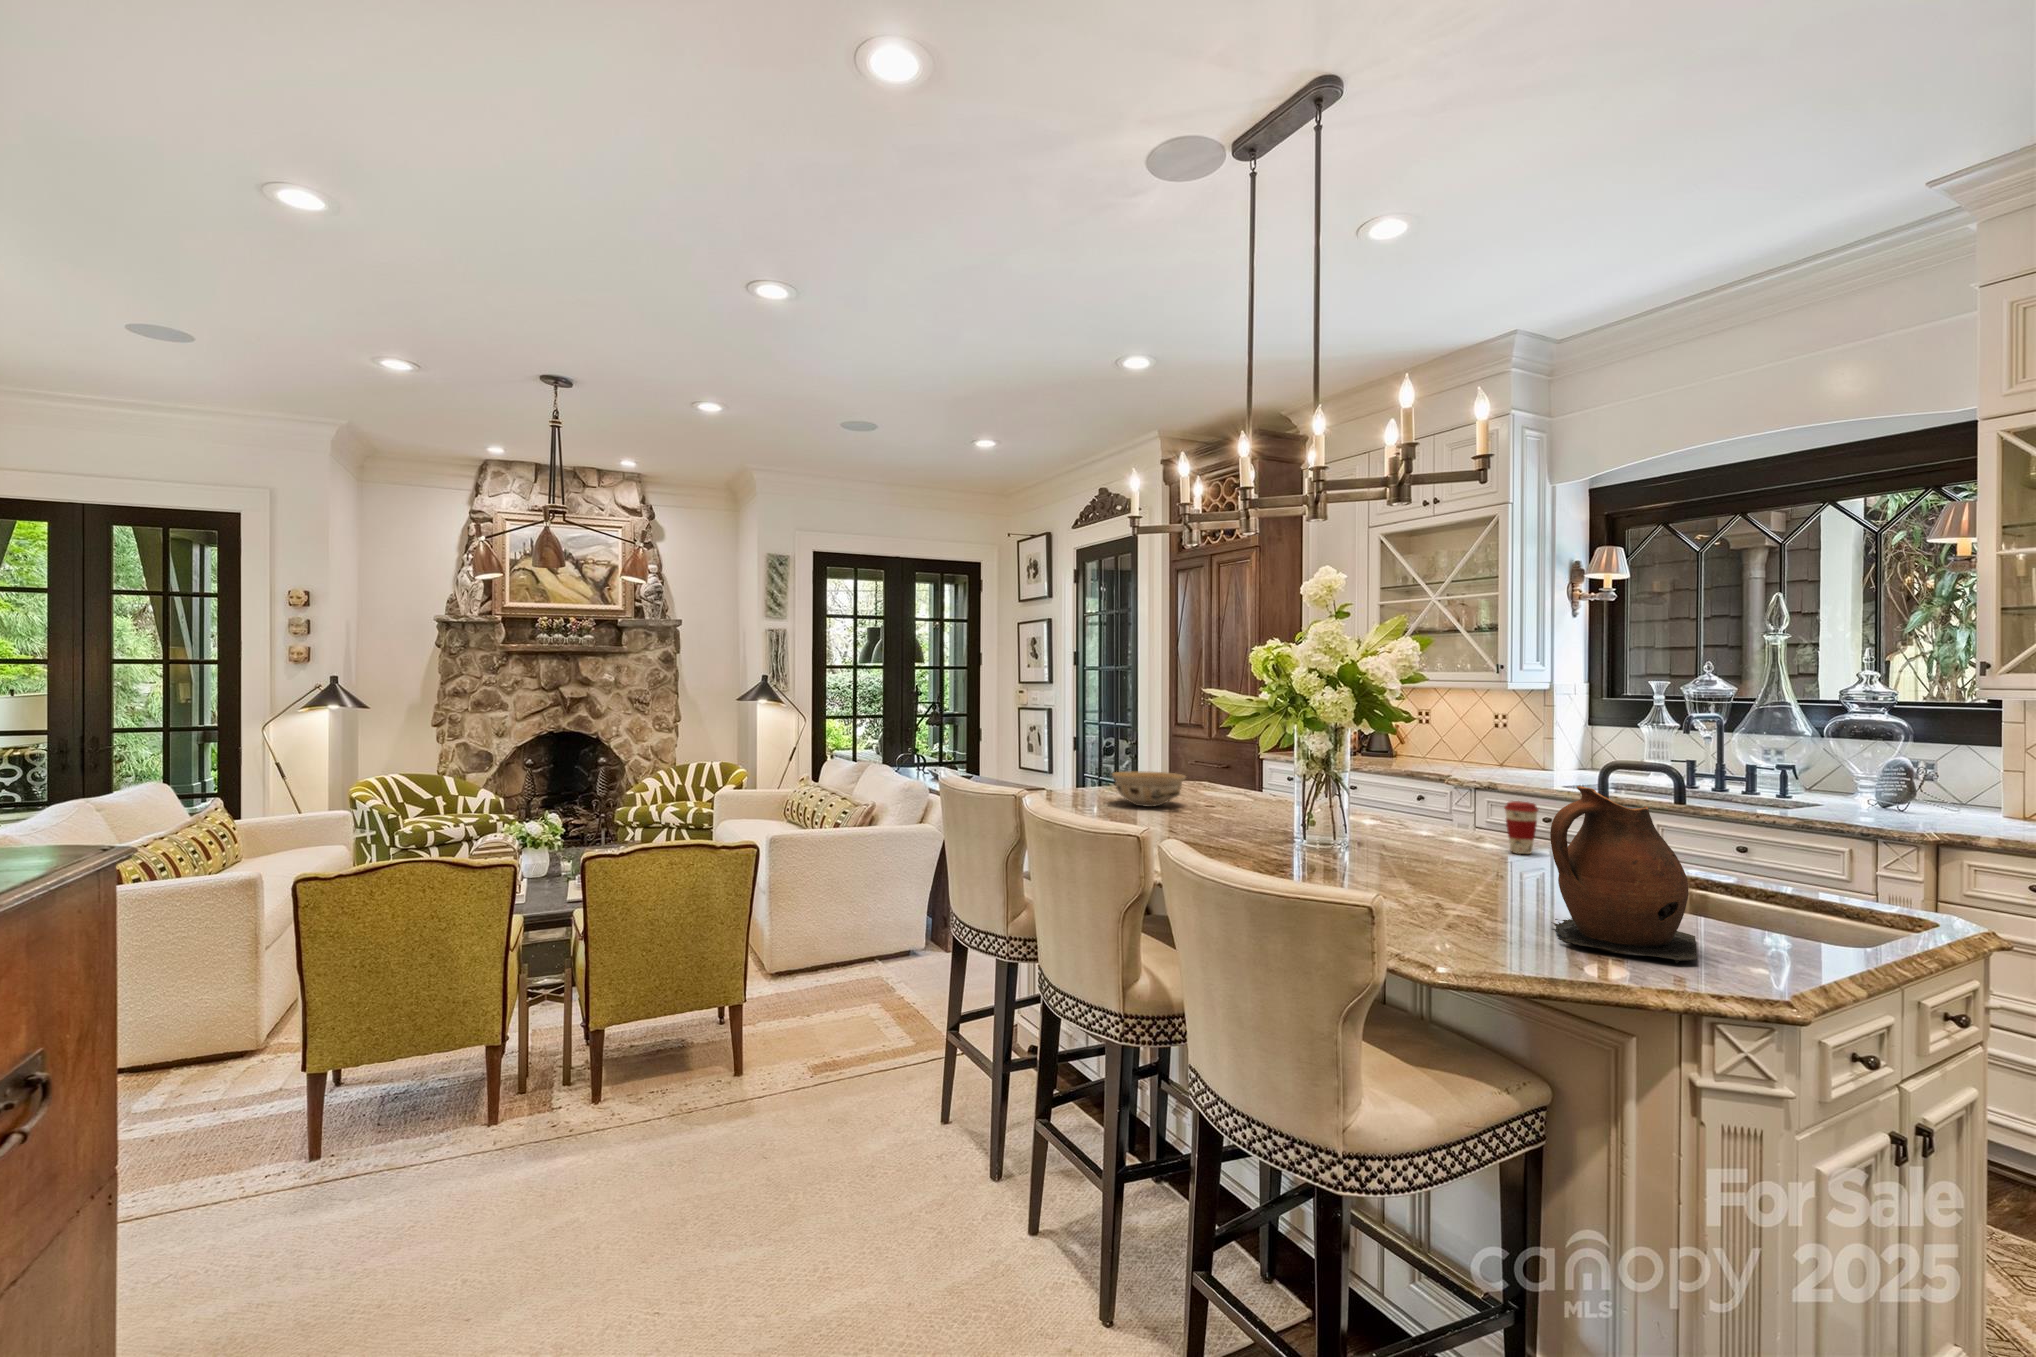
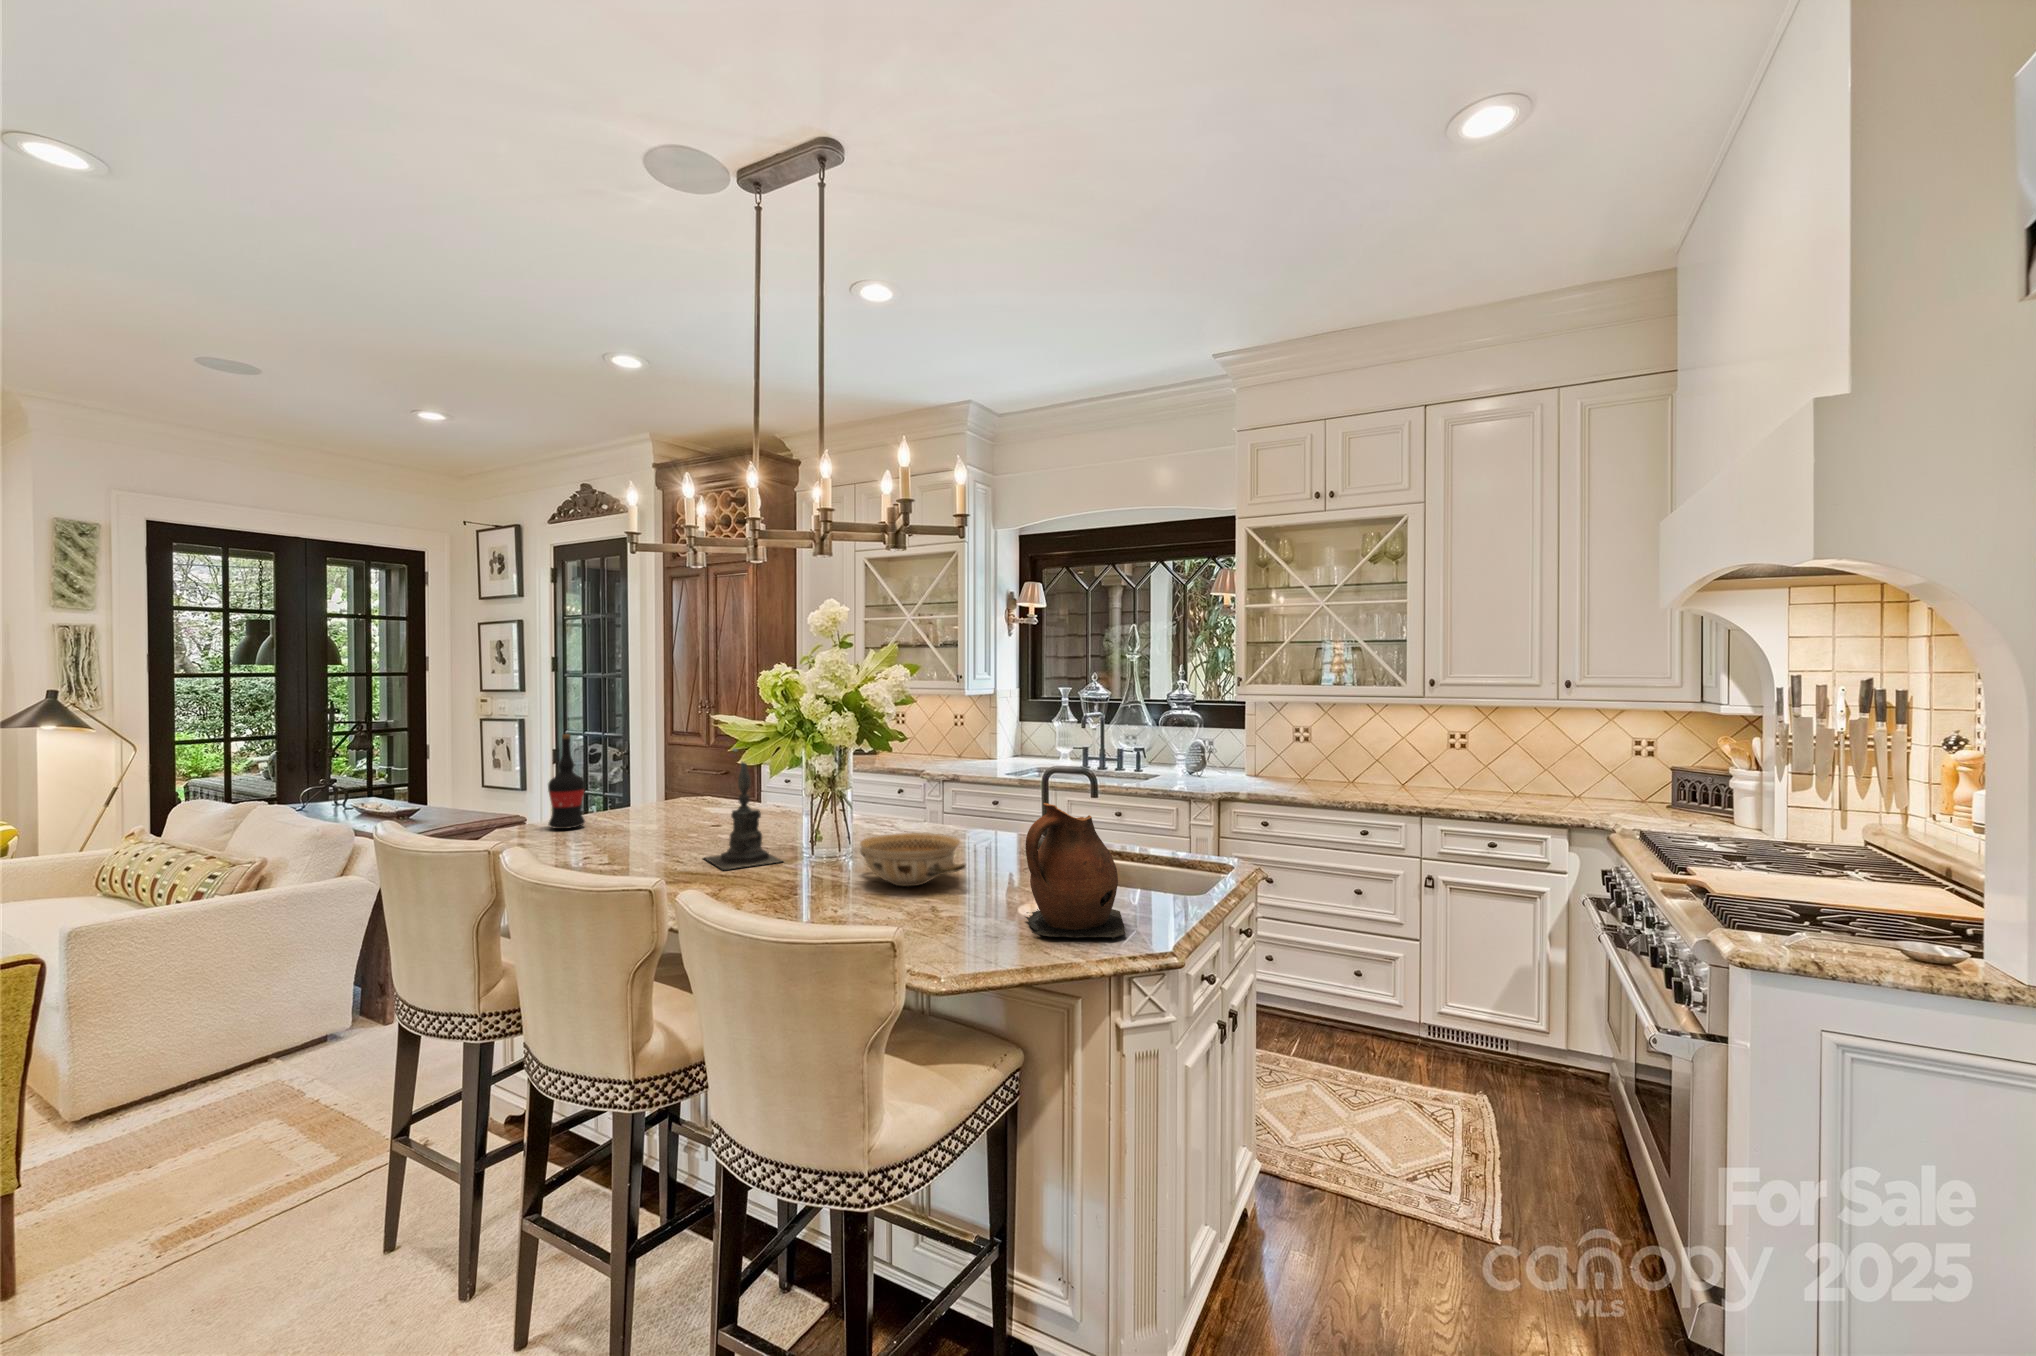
candle holder: none [1196,703,1276,841] -> present [705,748,782,870]
wine bottle: none [1066,709,1097,796] -> present [548,734,585,829]
ceramic bowl: present [1112,771,1186,807] -> present [860,833,966,886]
coffee cup: present [1504,801,1538,854] -> none [976,803,1002,848]

